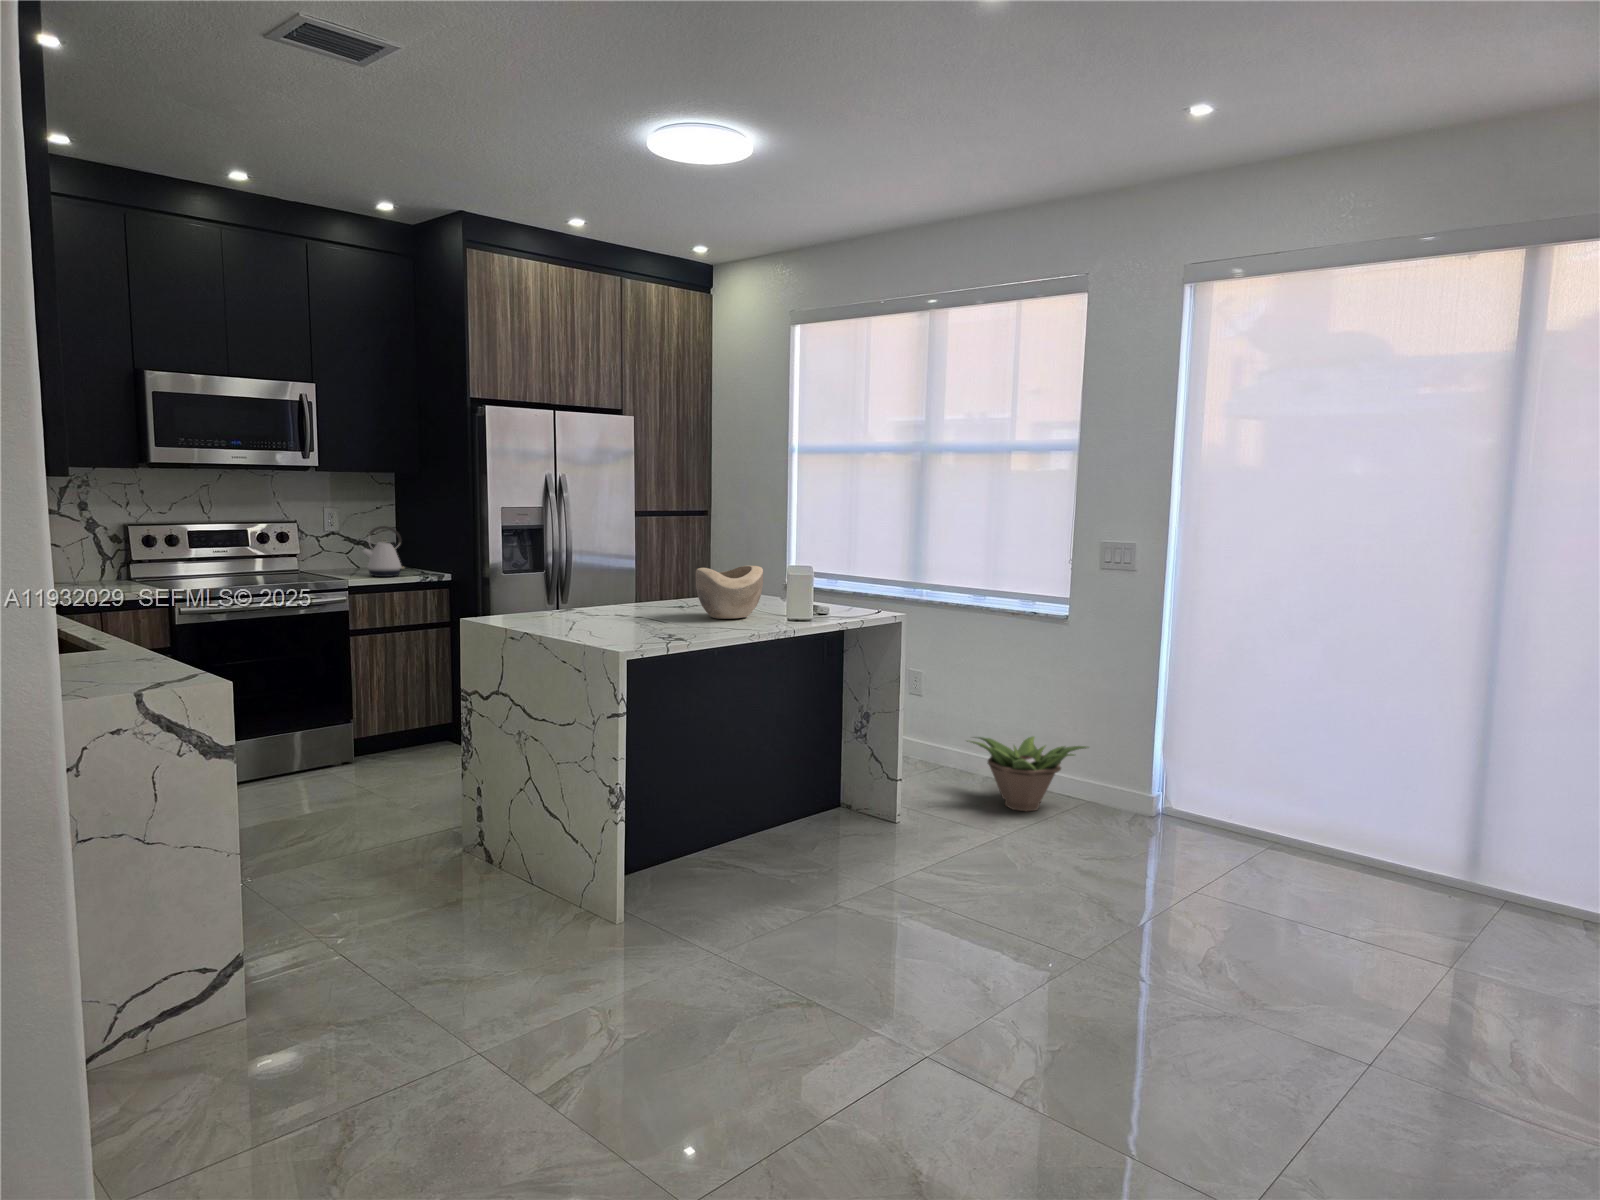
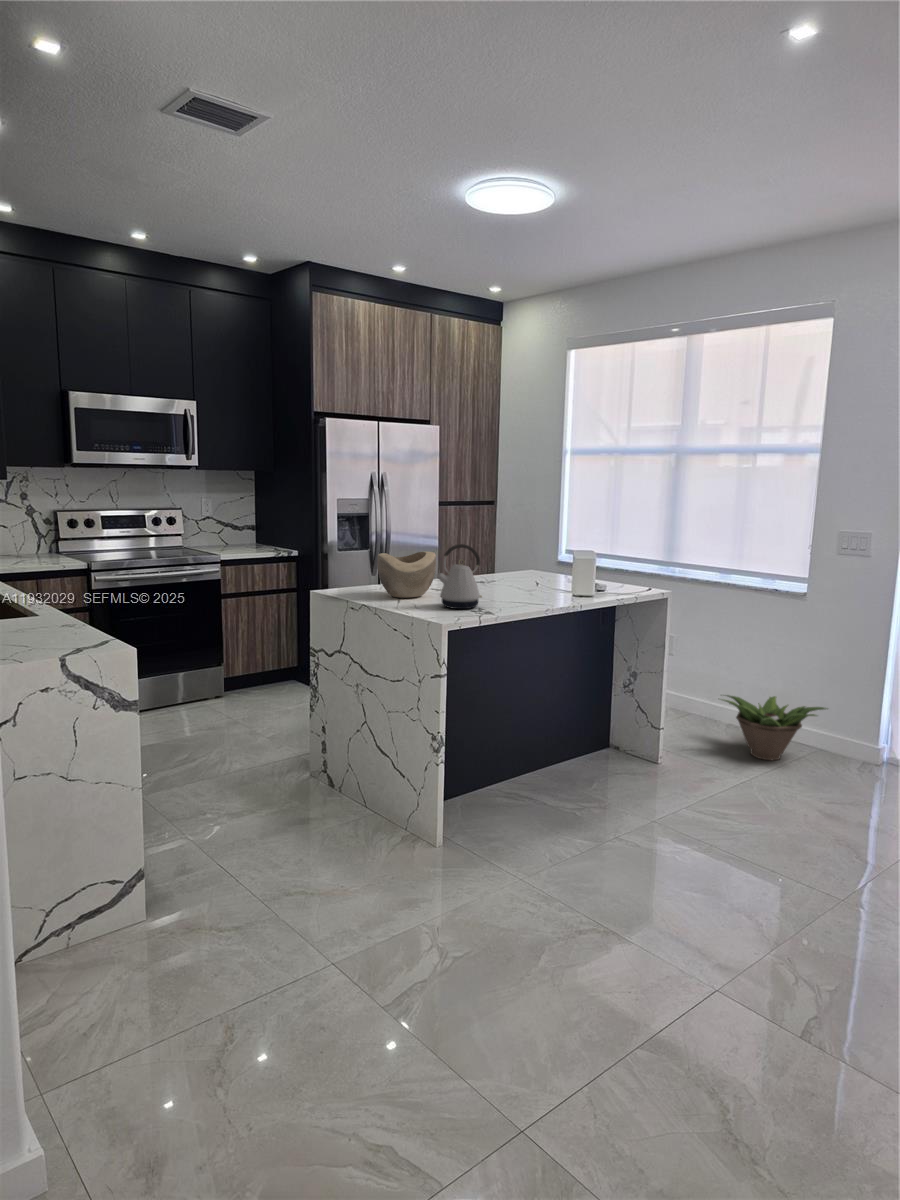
kettle: present [363,526,404,577] -> present [436,544,482,609]
decorative bowl: present [696,566,763,619] -> present [377,551,436,598]

